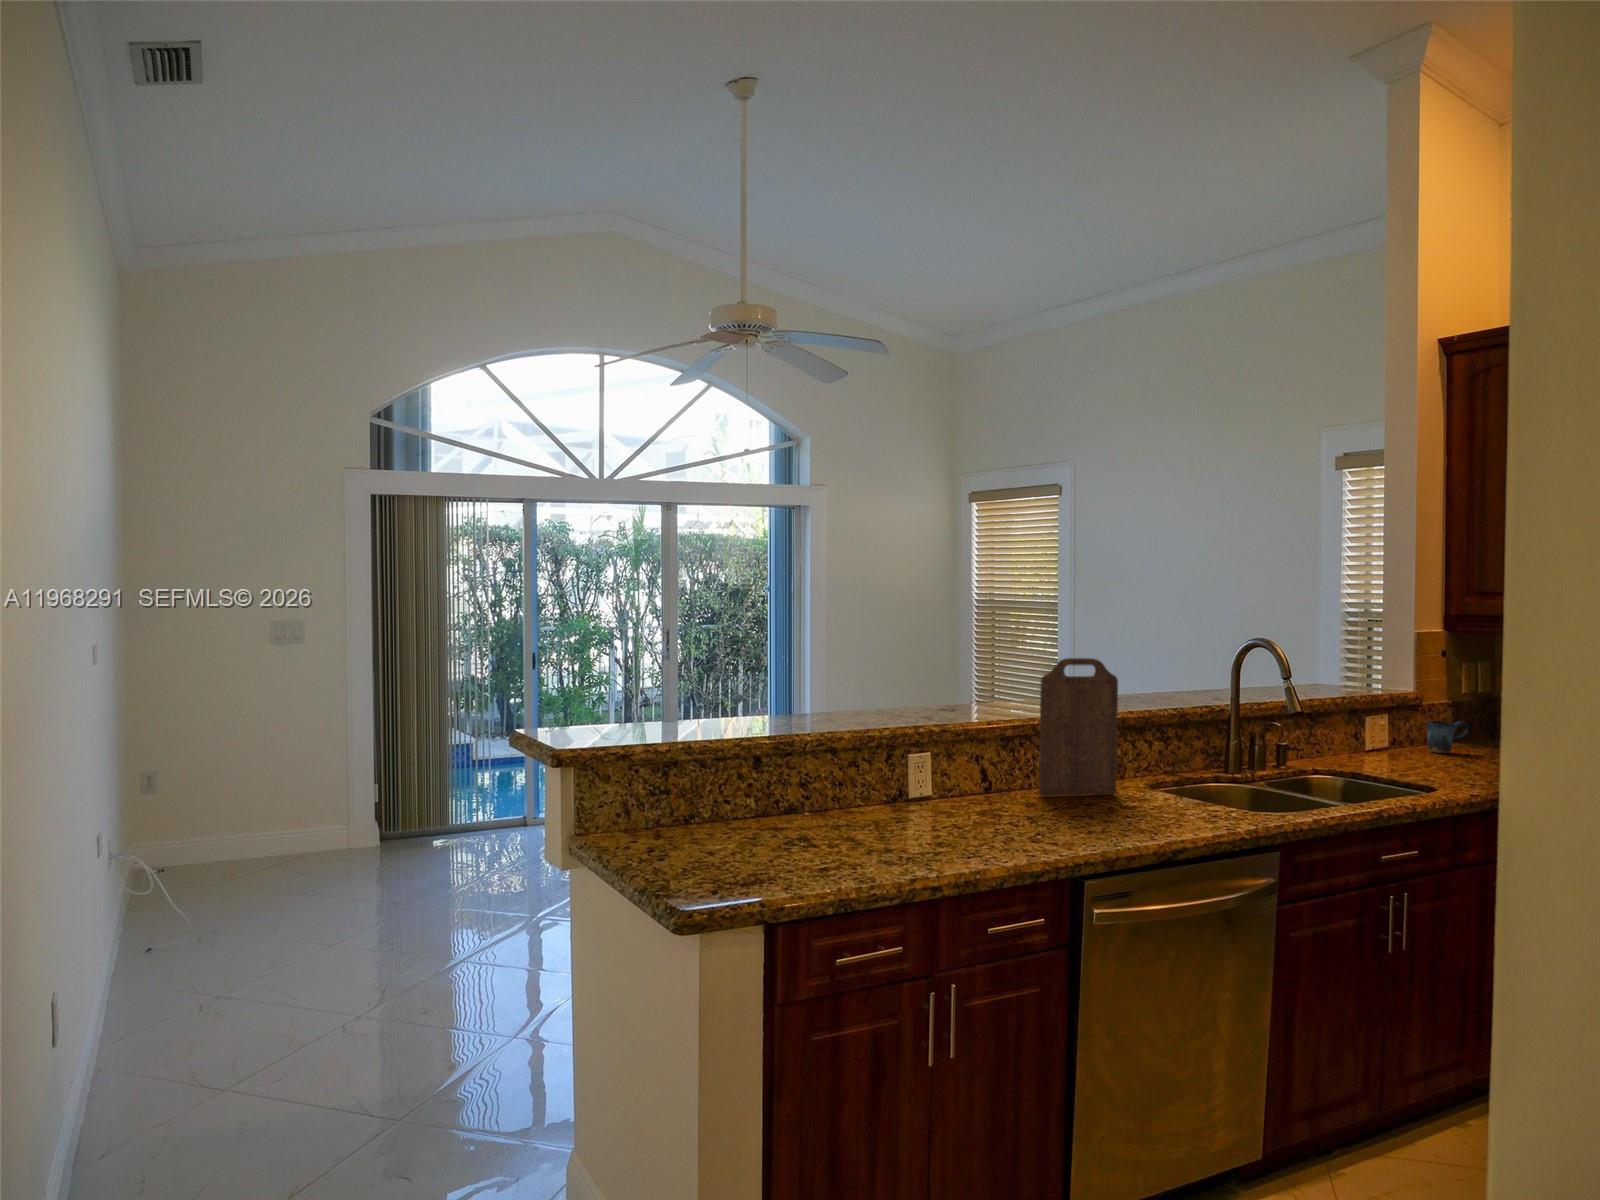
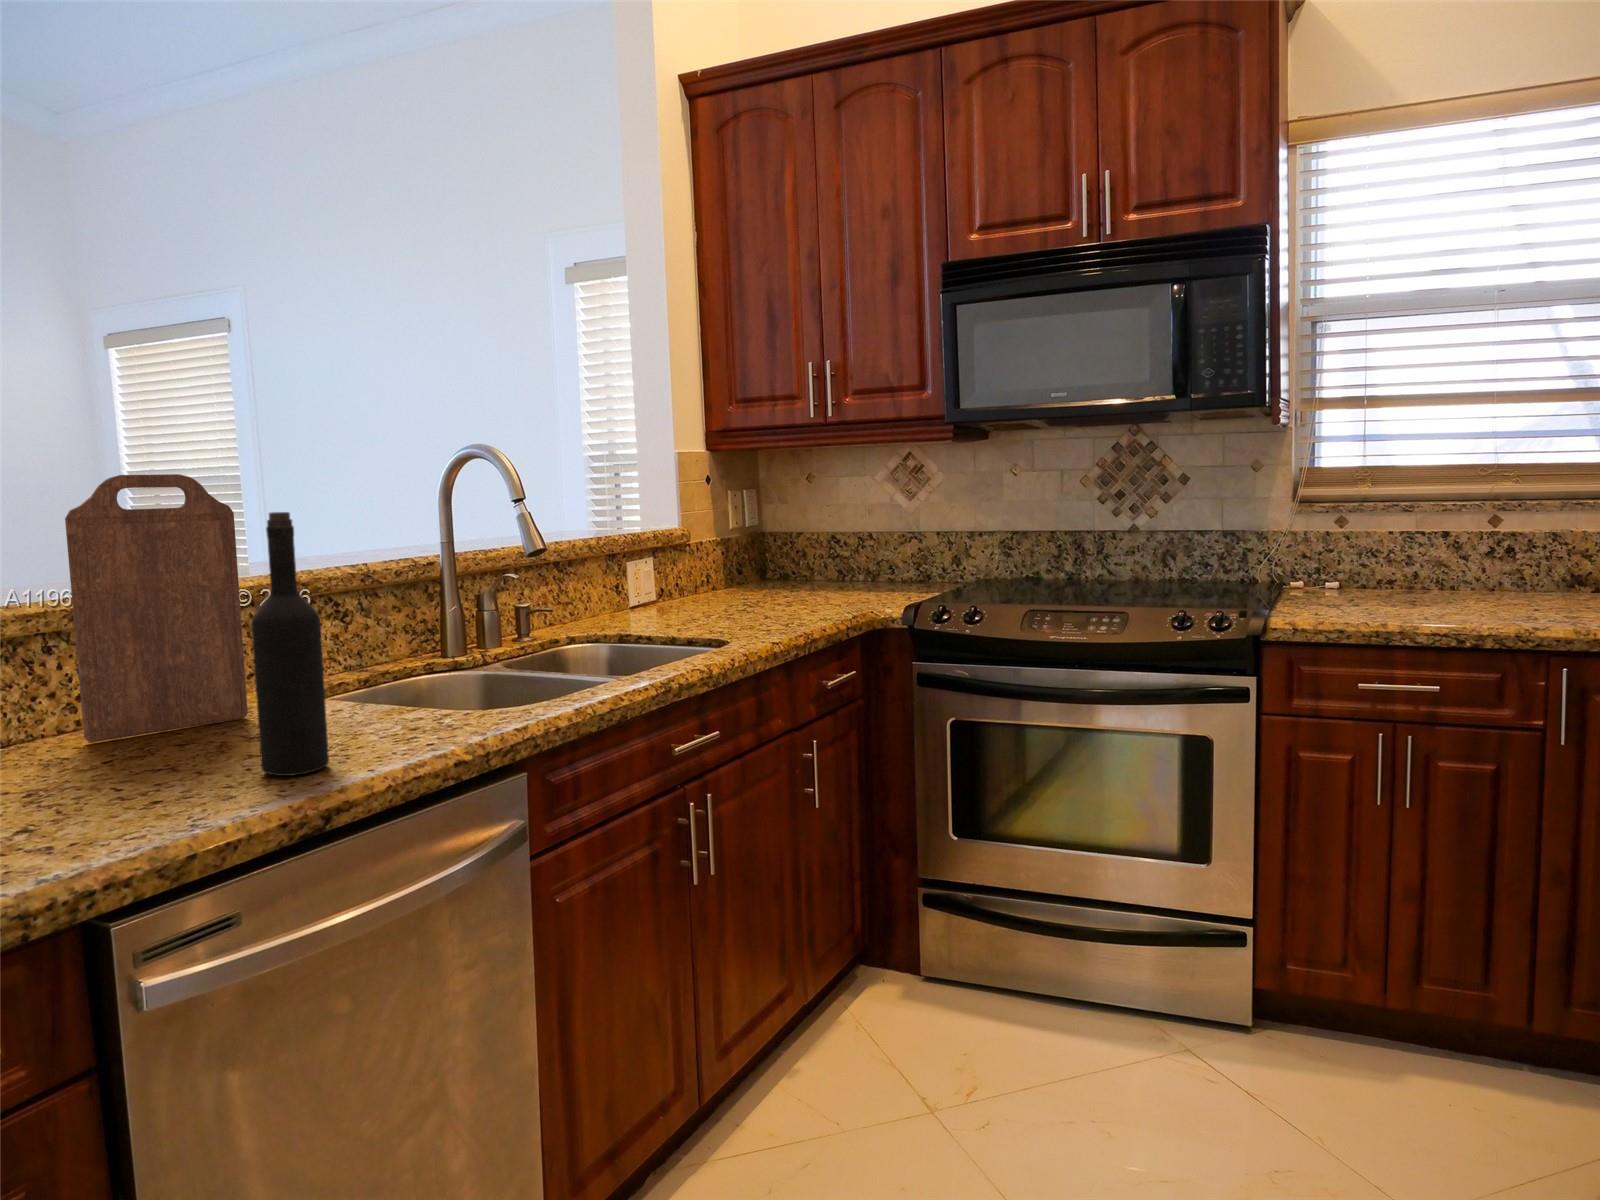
wine bottle: none [1137,692,1173,830] -> present [251,512,329,776]
mug: present [1426,721,1470,753] -> none [692,561,739,601]

